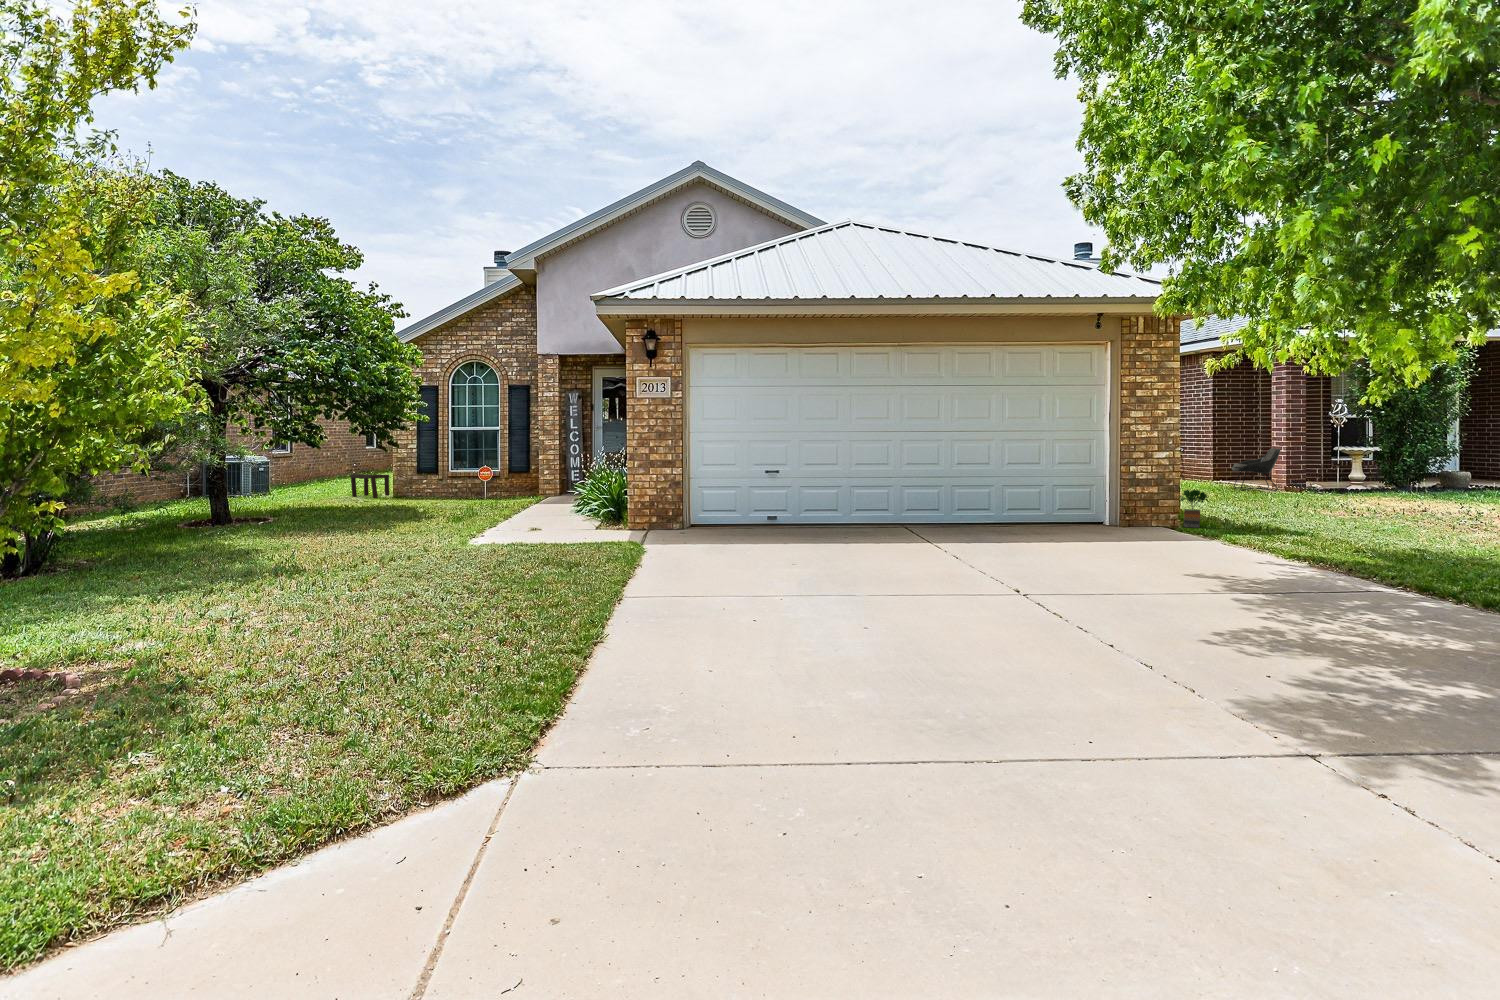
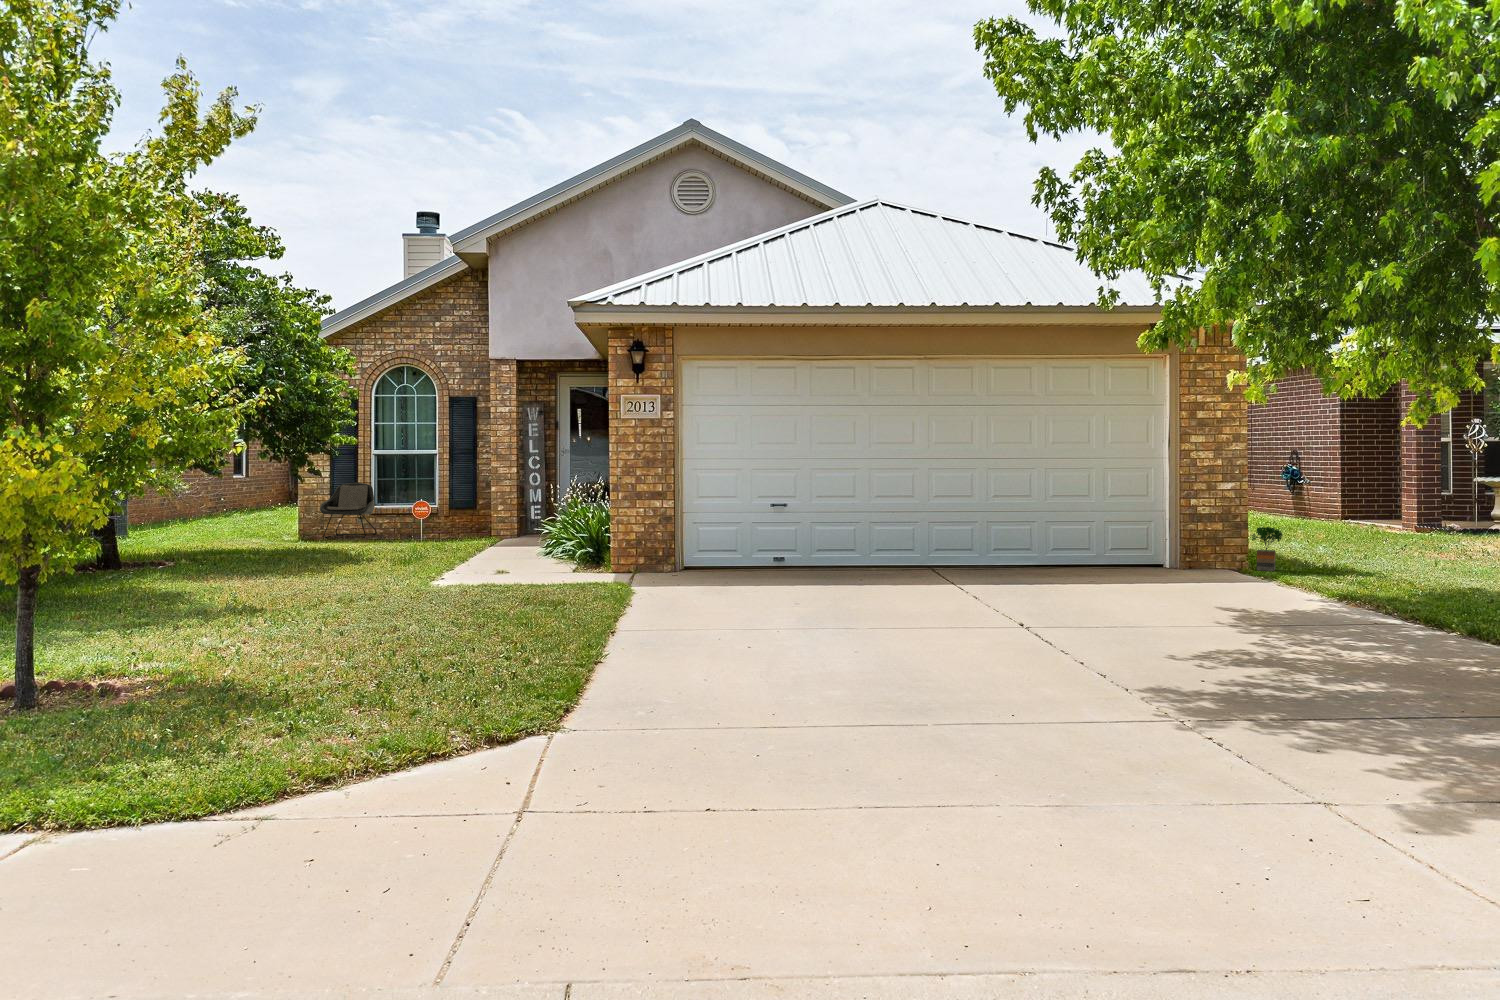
lounge chair: present [1231,448,1280,492] -> present [320,483,377,538]
bench: present [350,474,389,498] -> none [251,507,300,537]

